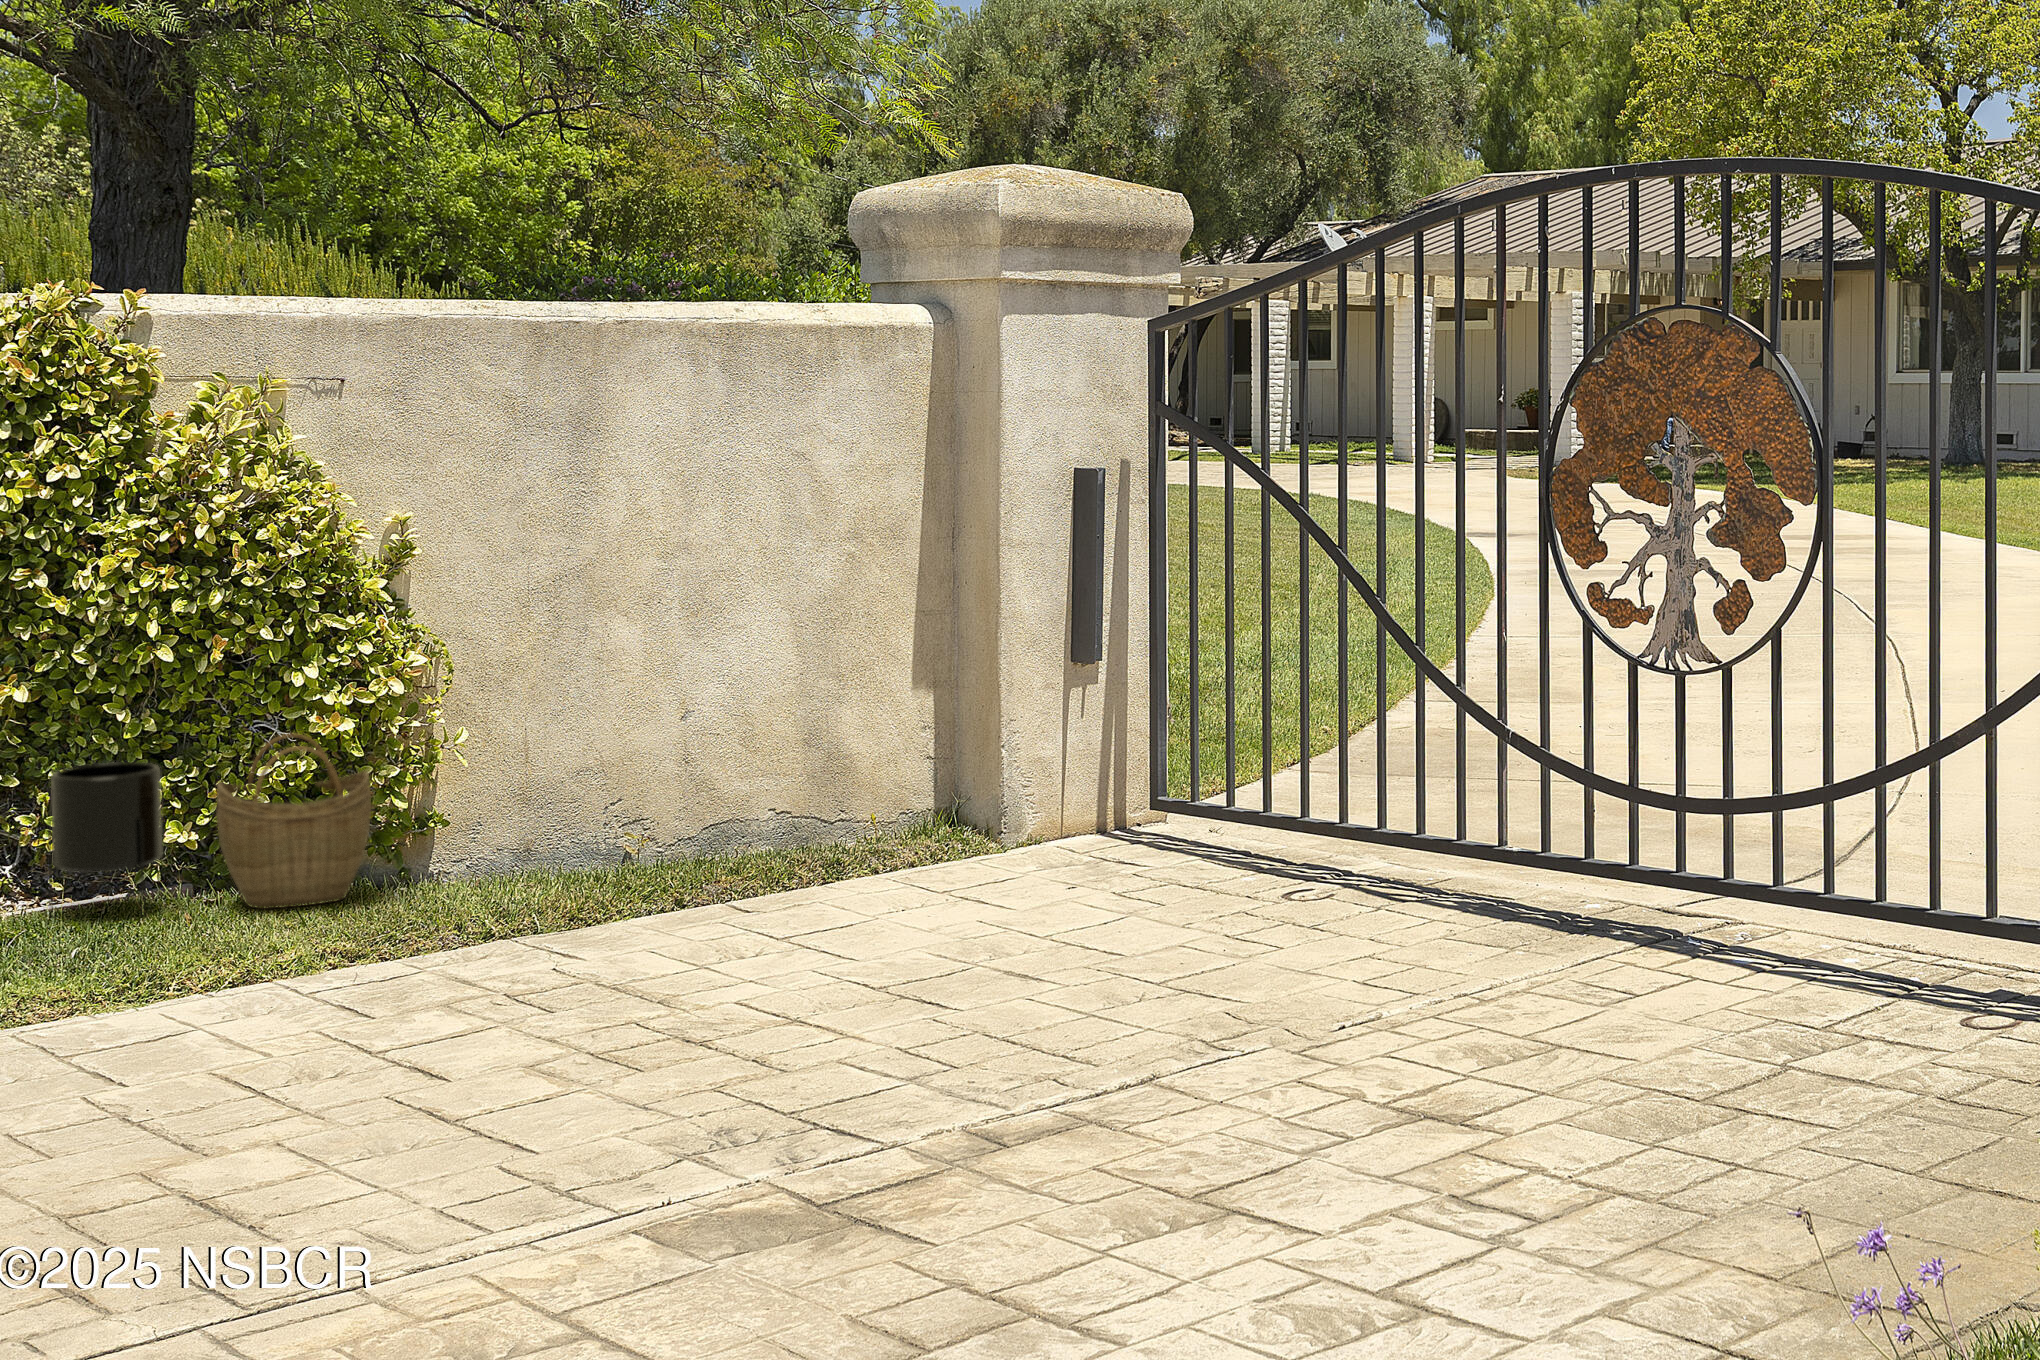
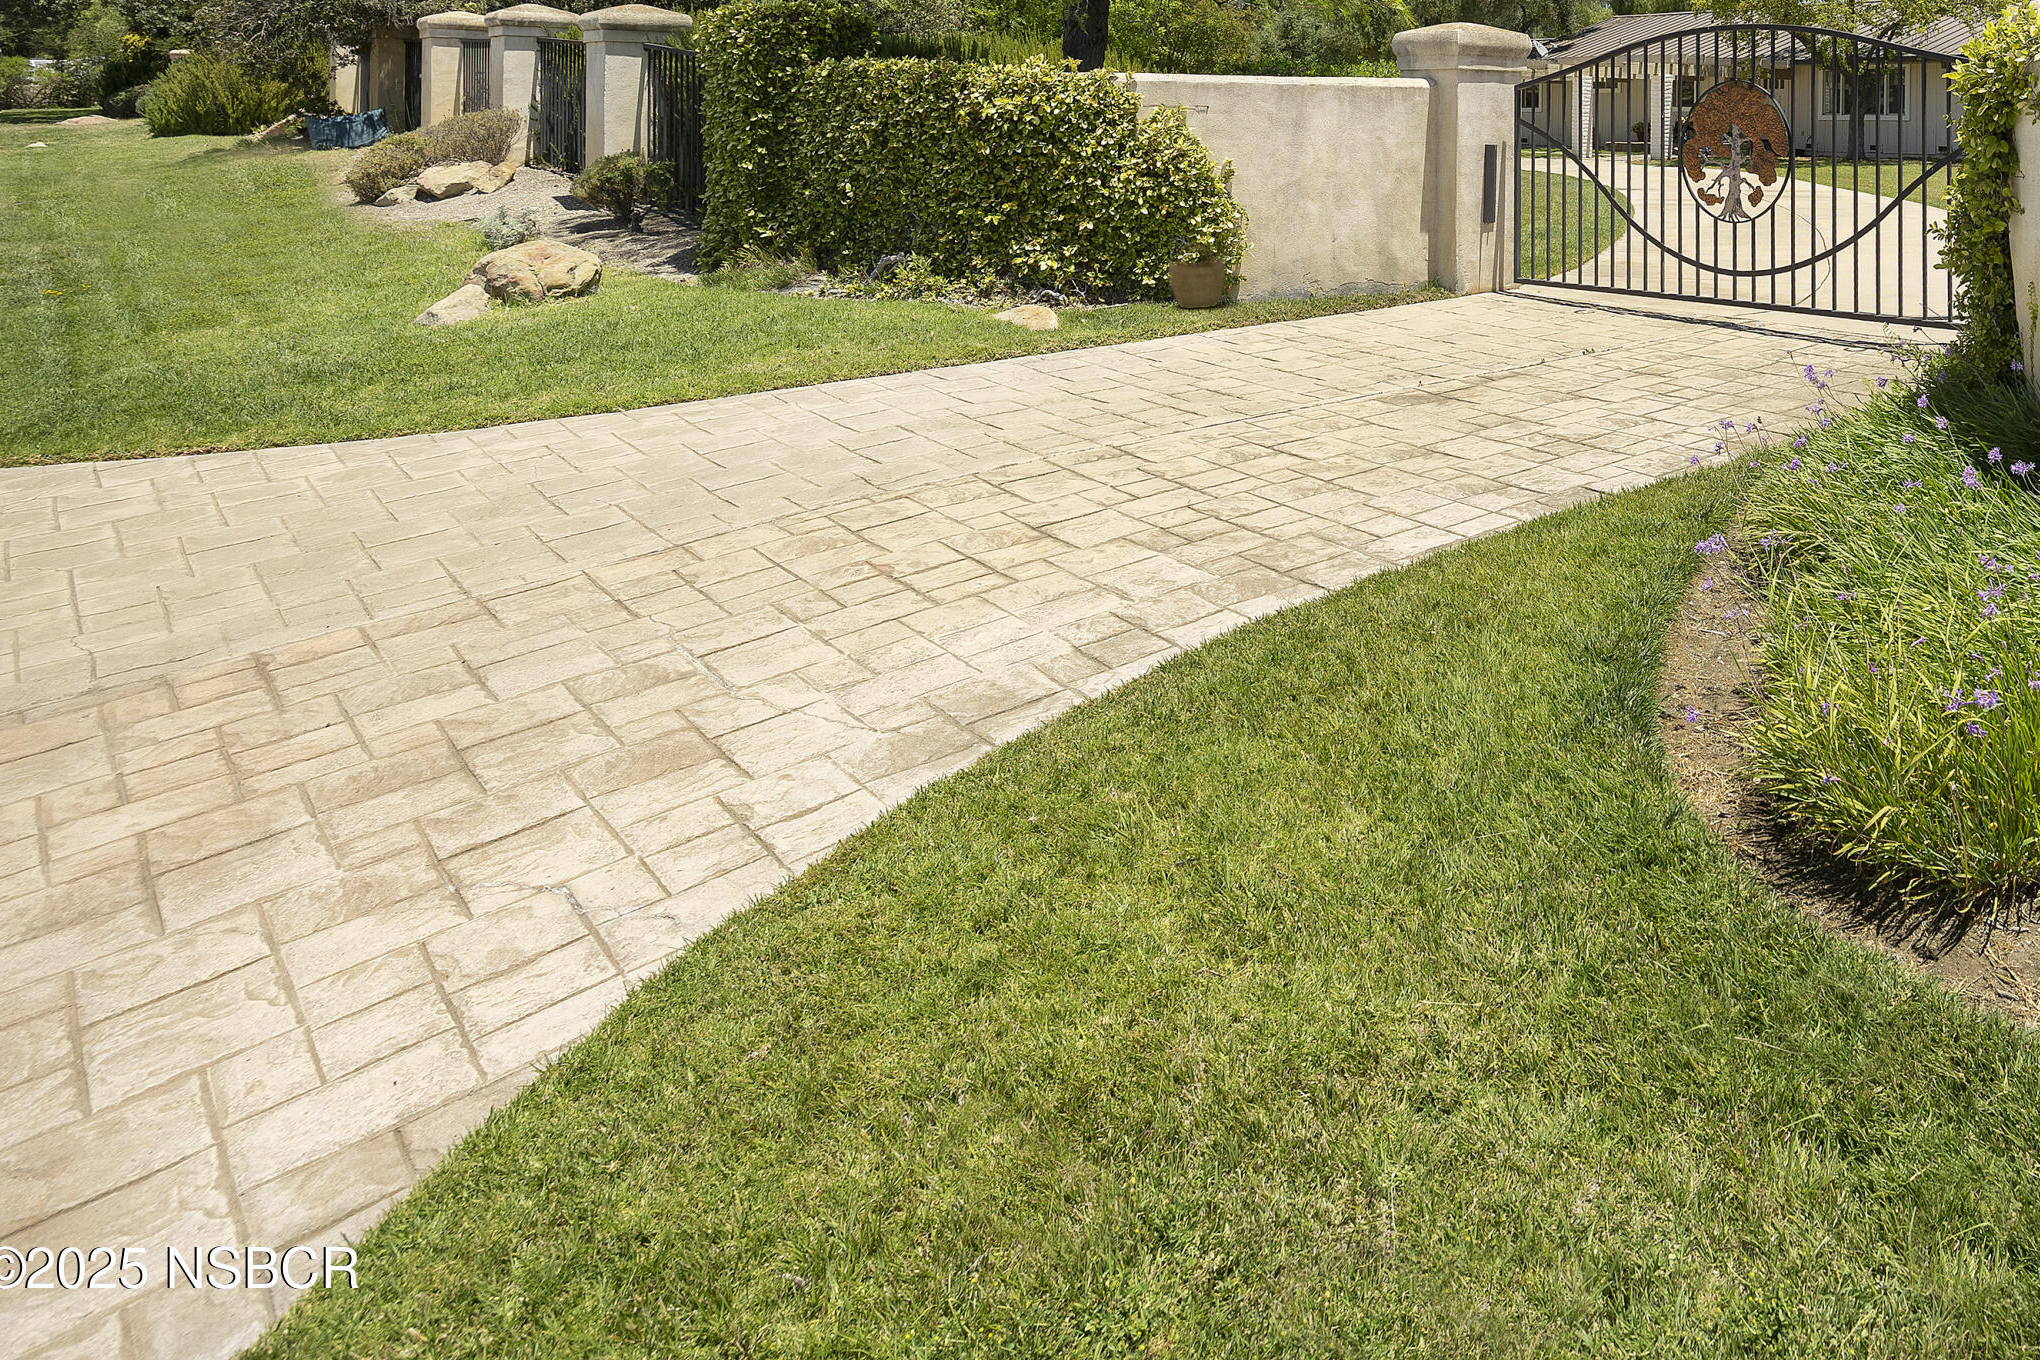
planter: present [48,762,162,916] -> none [1109,253,1150,310]

